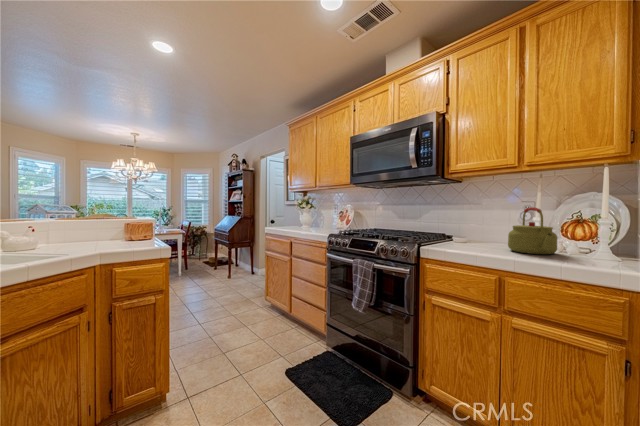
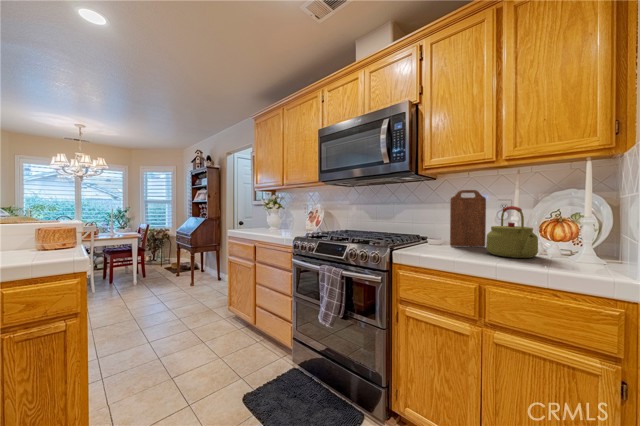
cutting board: none [474,192,509,245] -> present [450,190,486,247]

